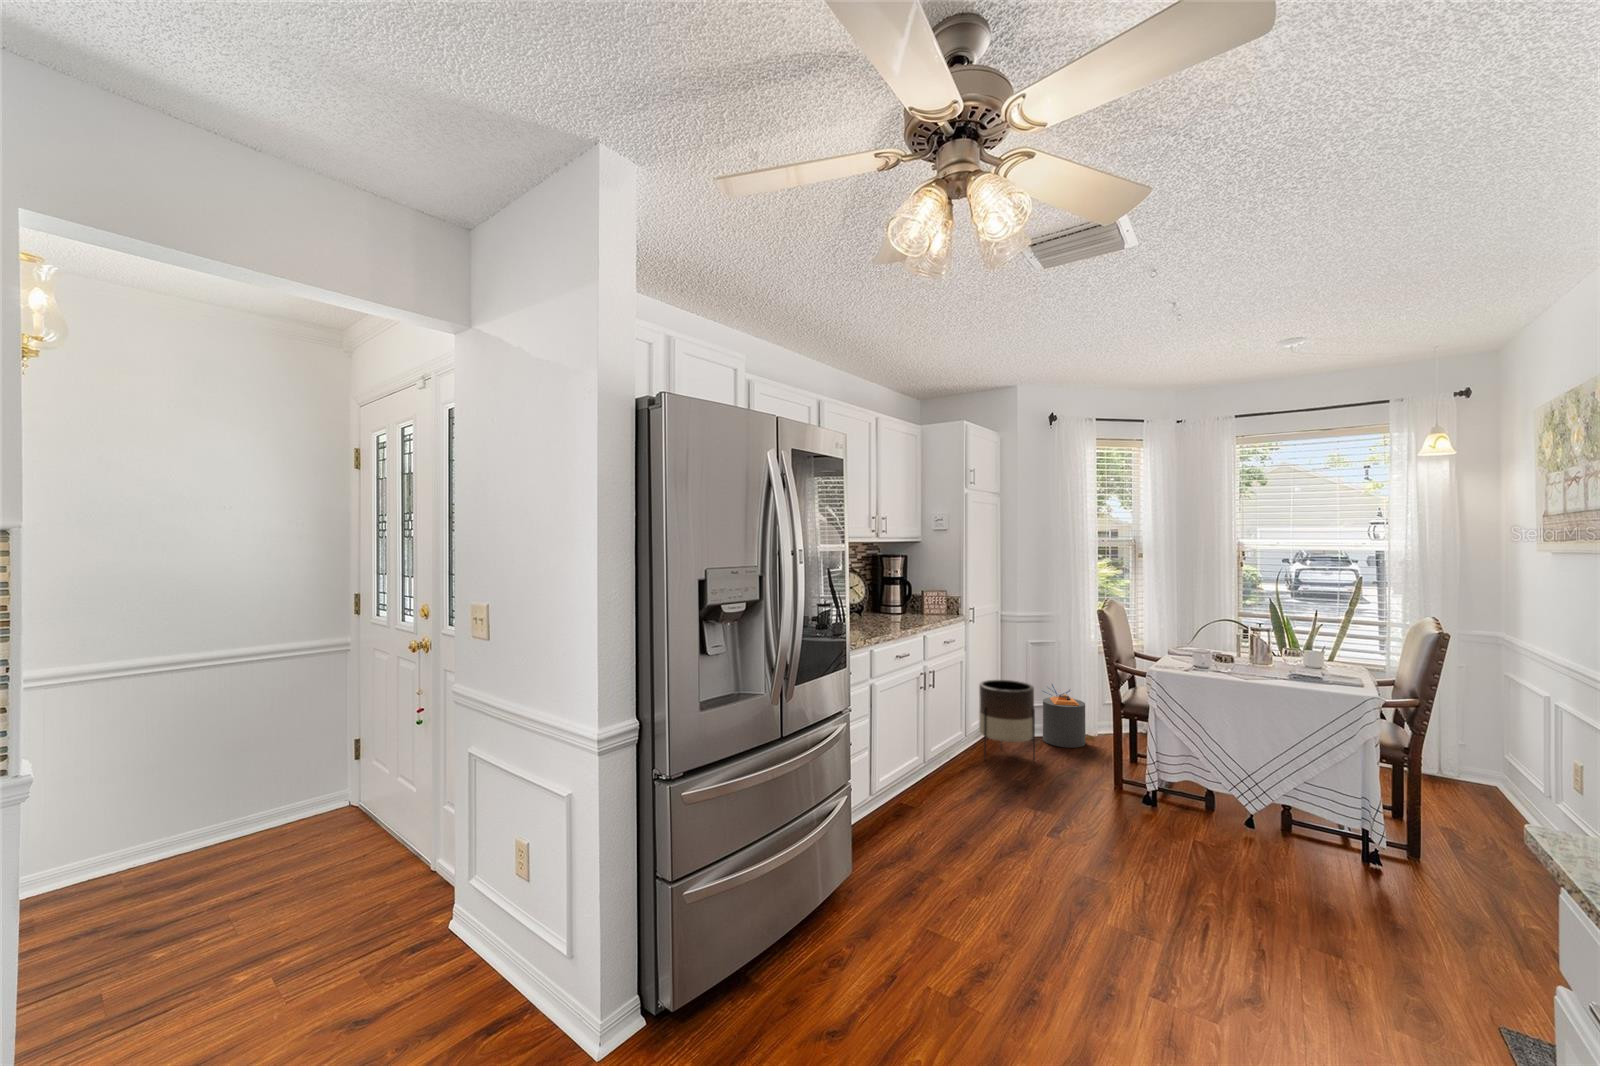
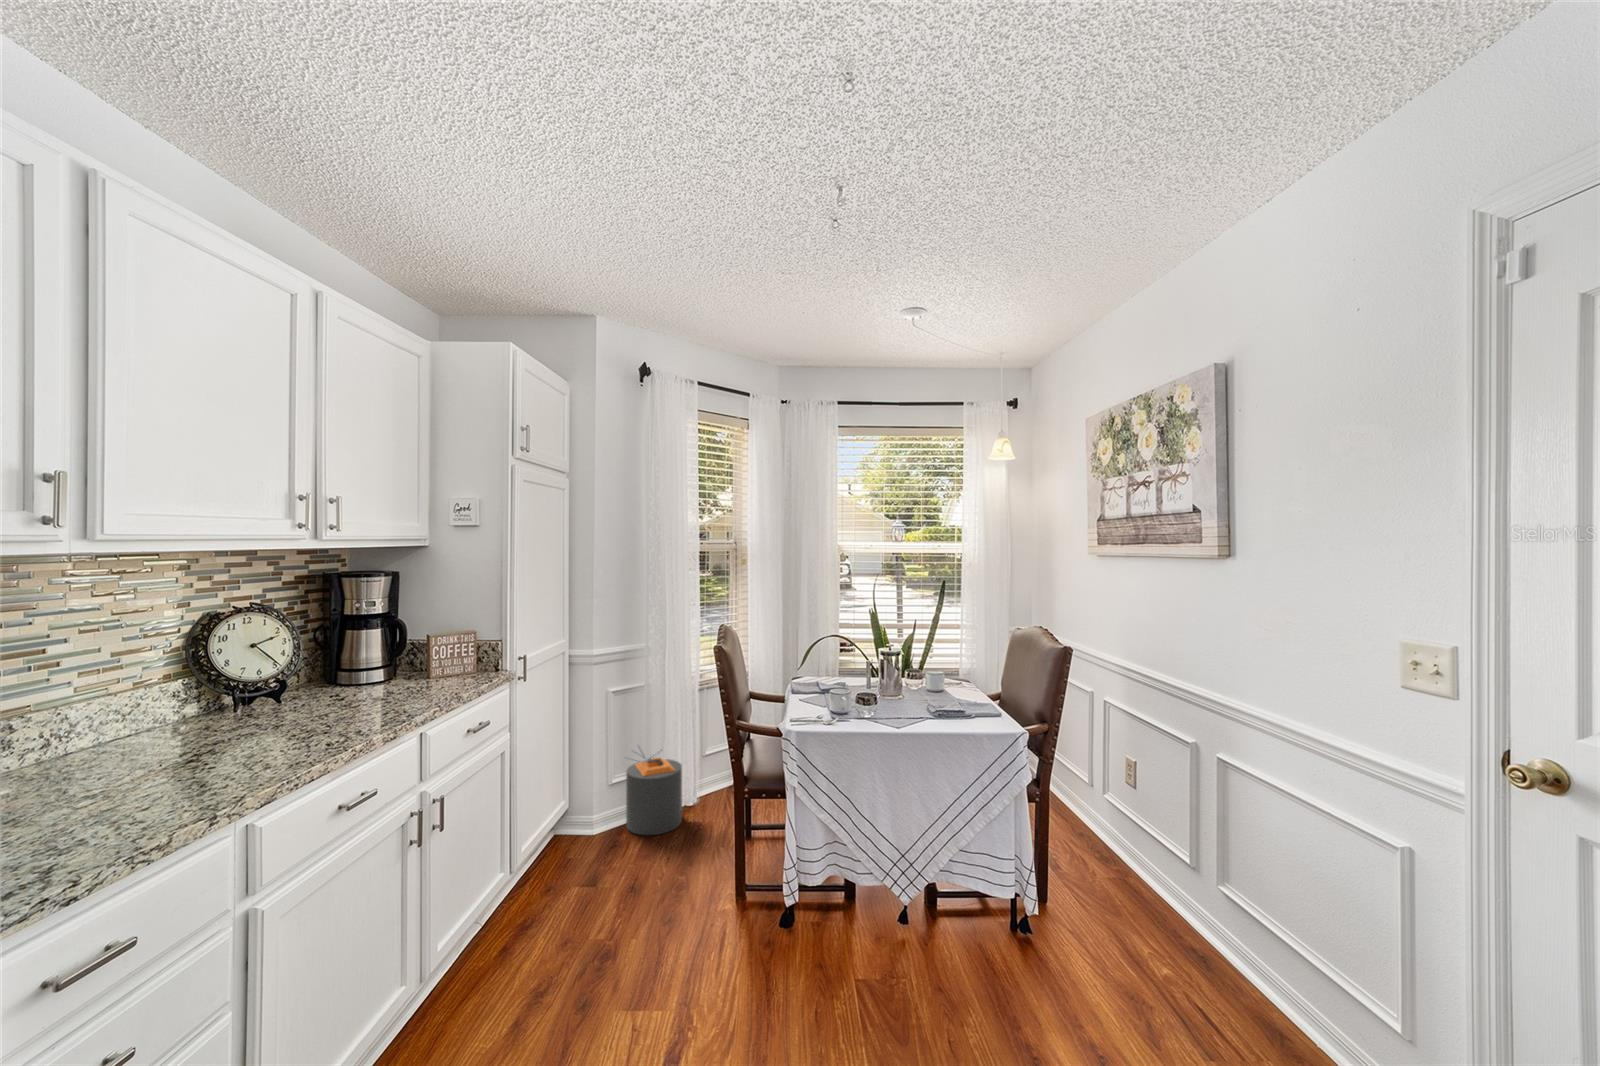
planter: present [979,680,1035,761] -> none [532,758,620,904]

